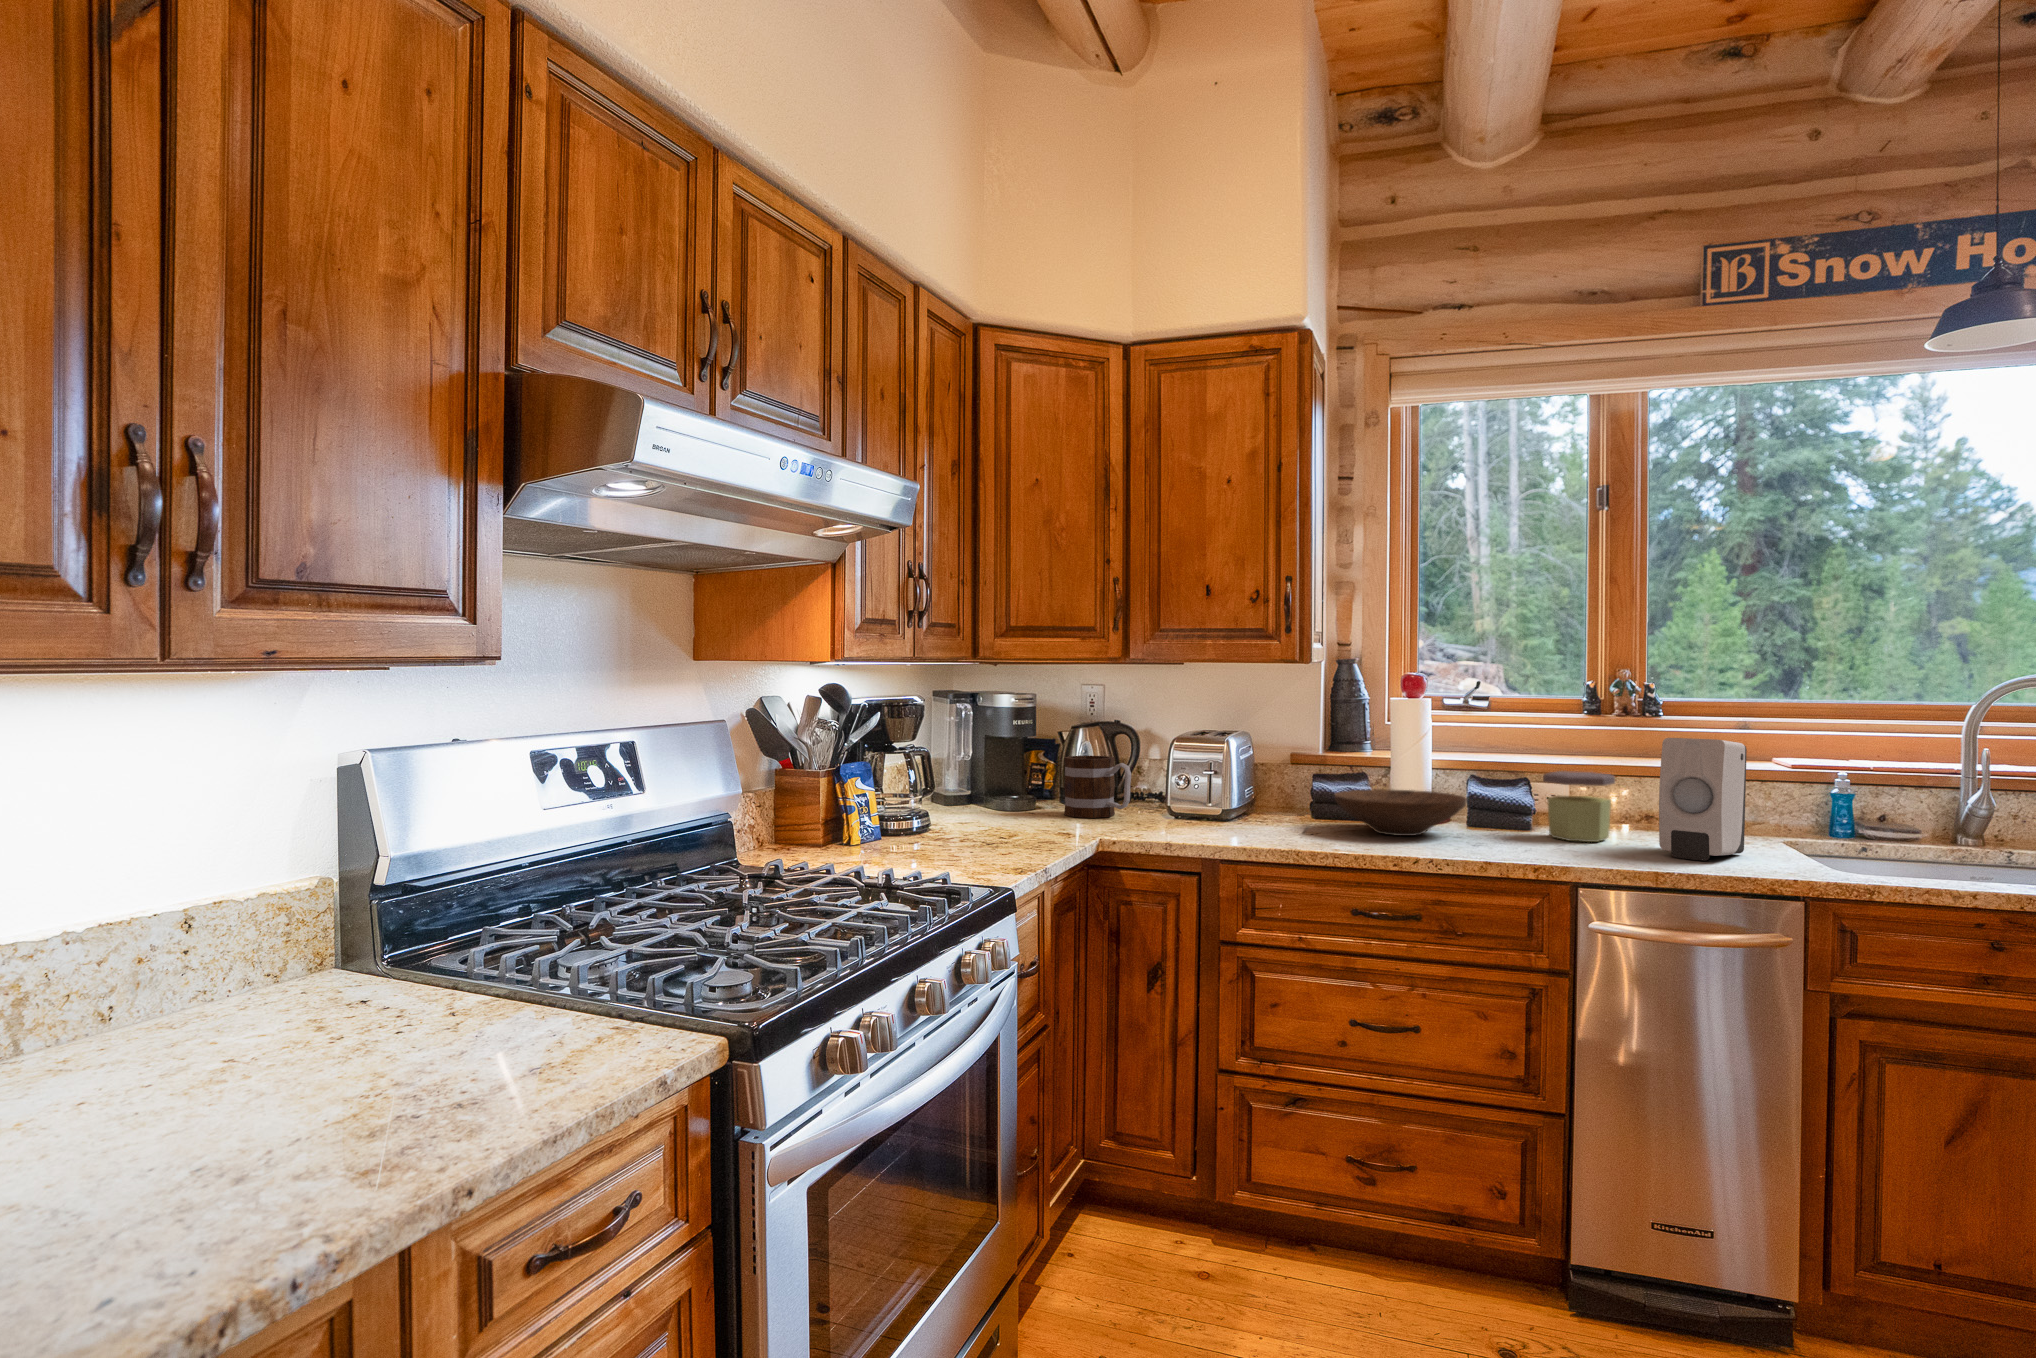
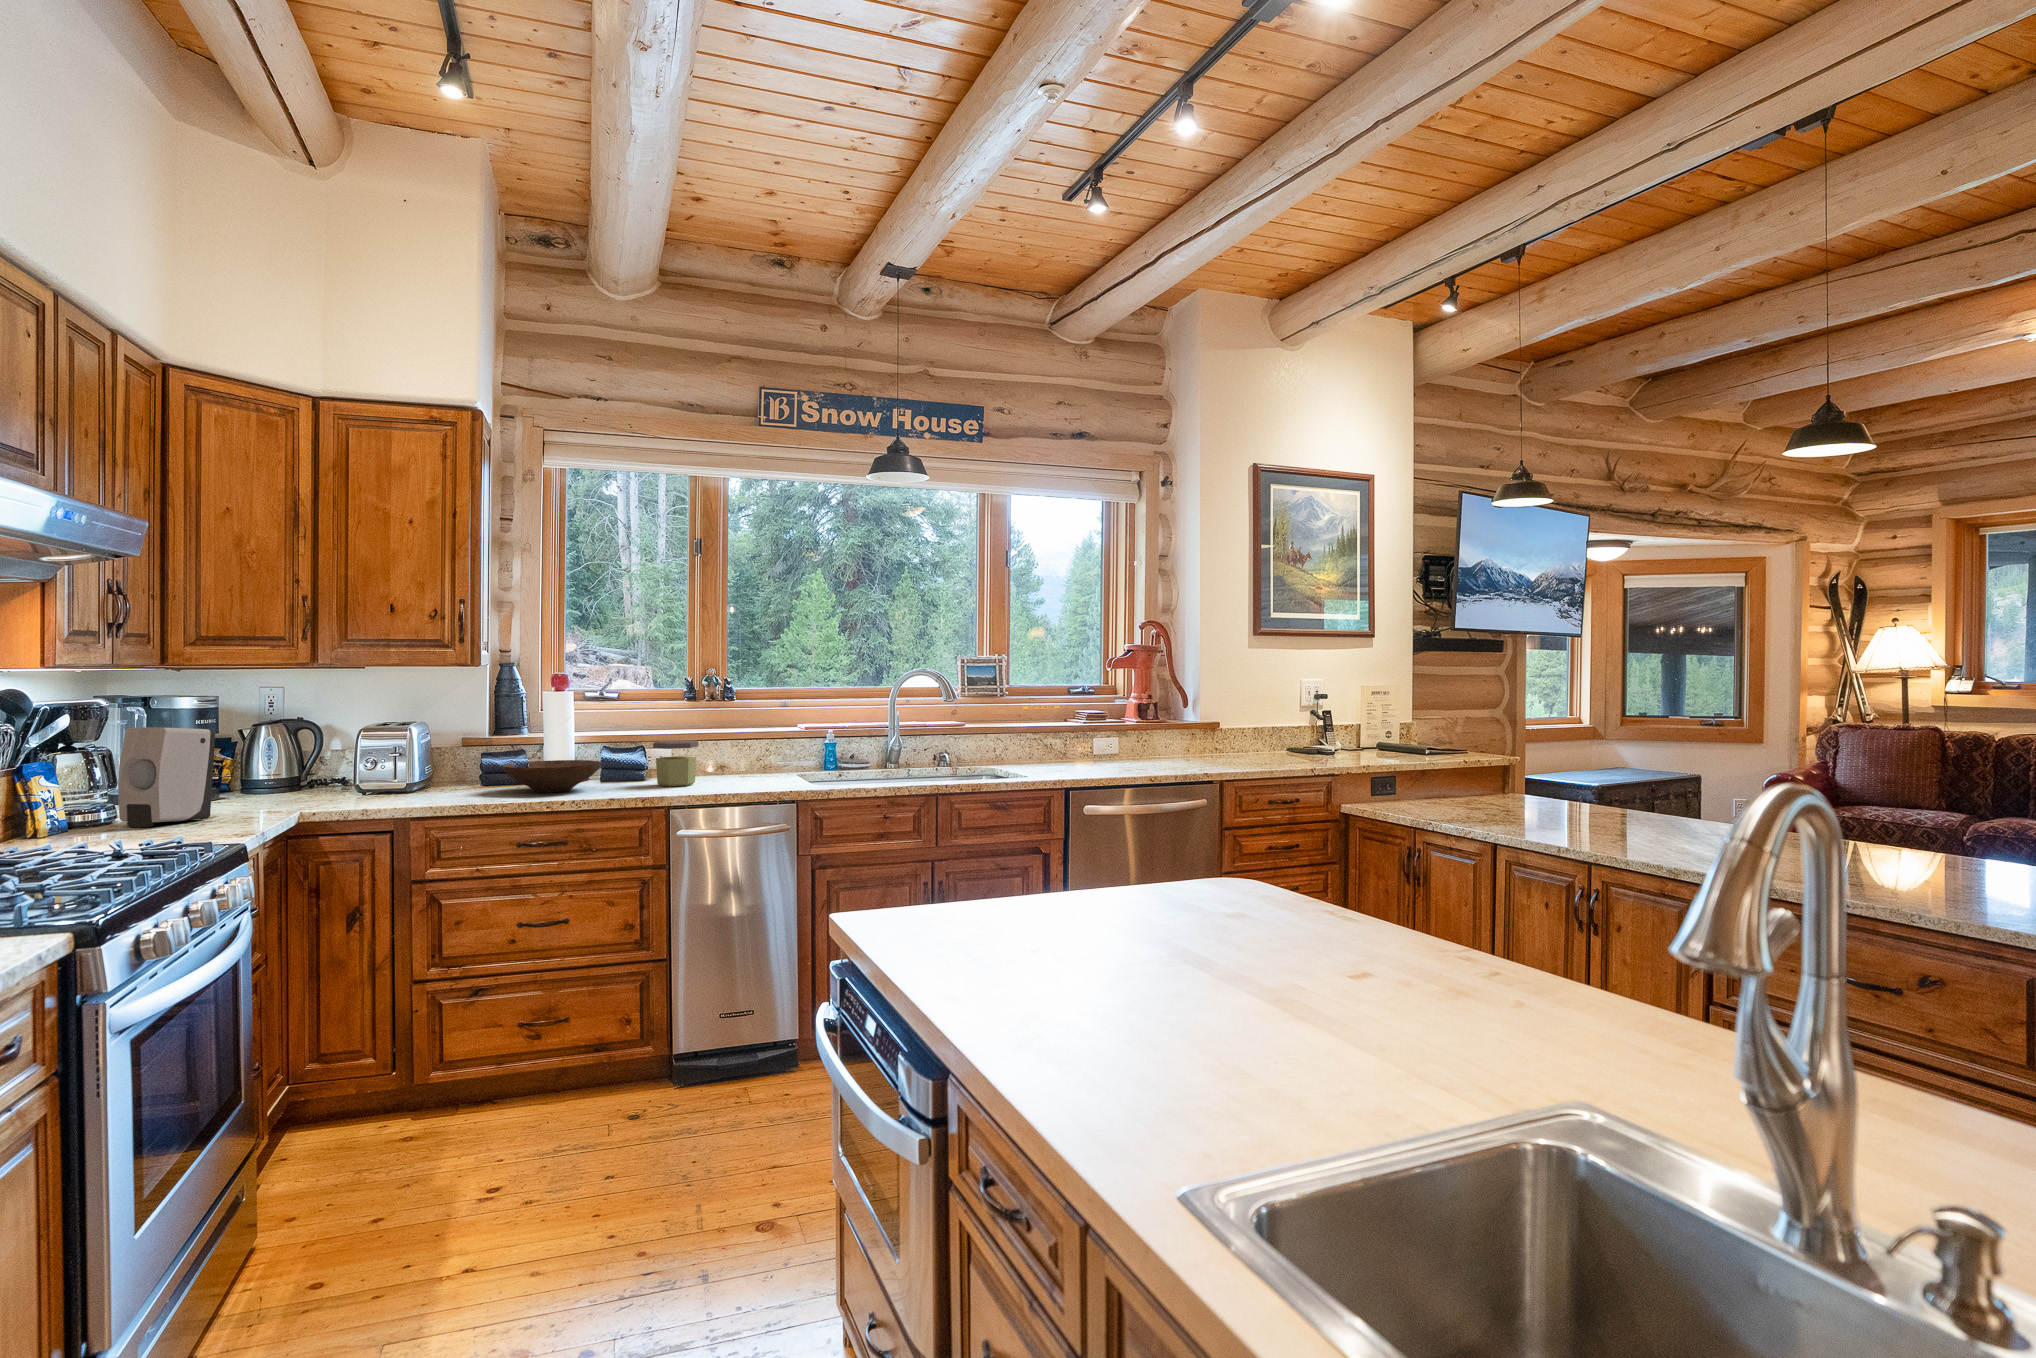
soap dispenser: present [1659,738,1747,861] -> present [118,727,215,827]
mug: present [1064,756,1131,818] -> none [253,747,323,801]

